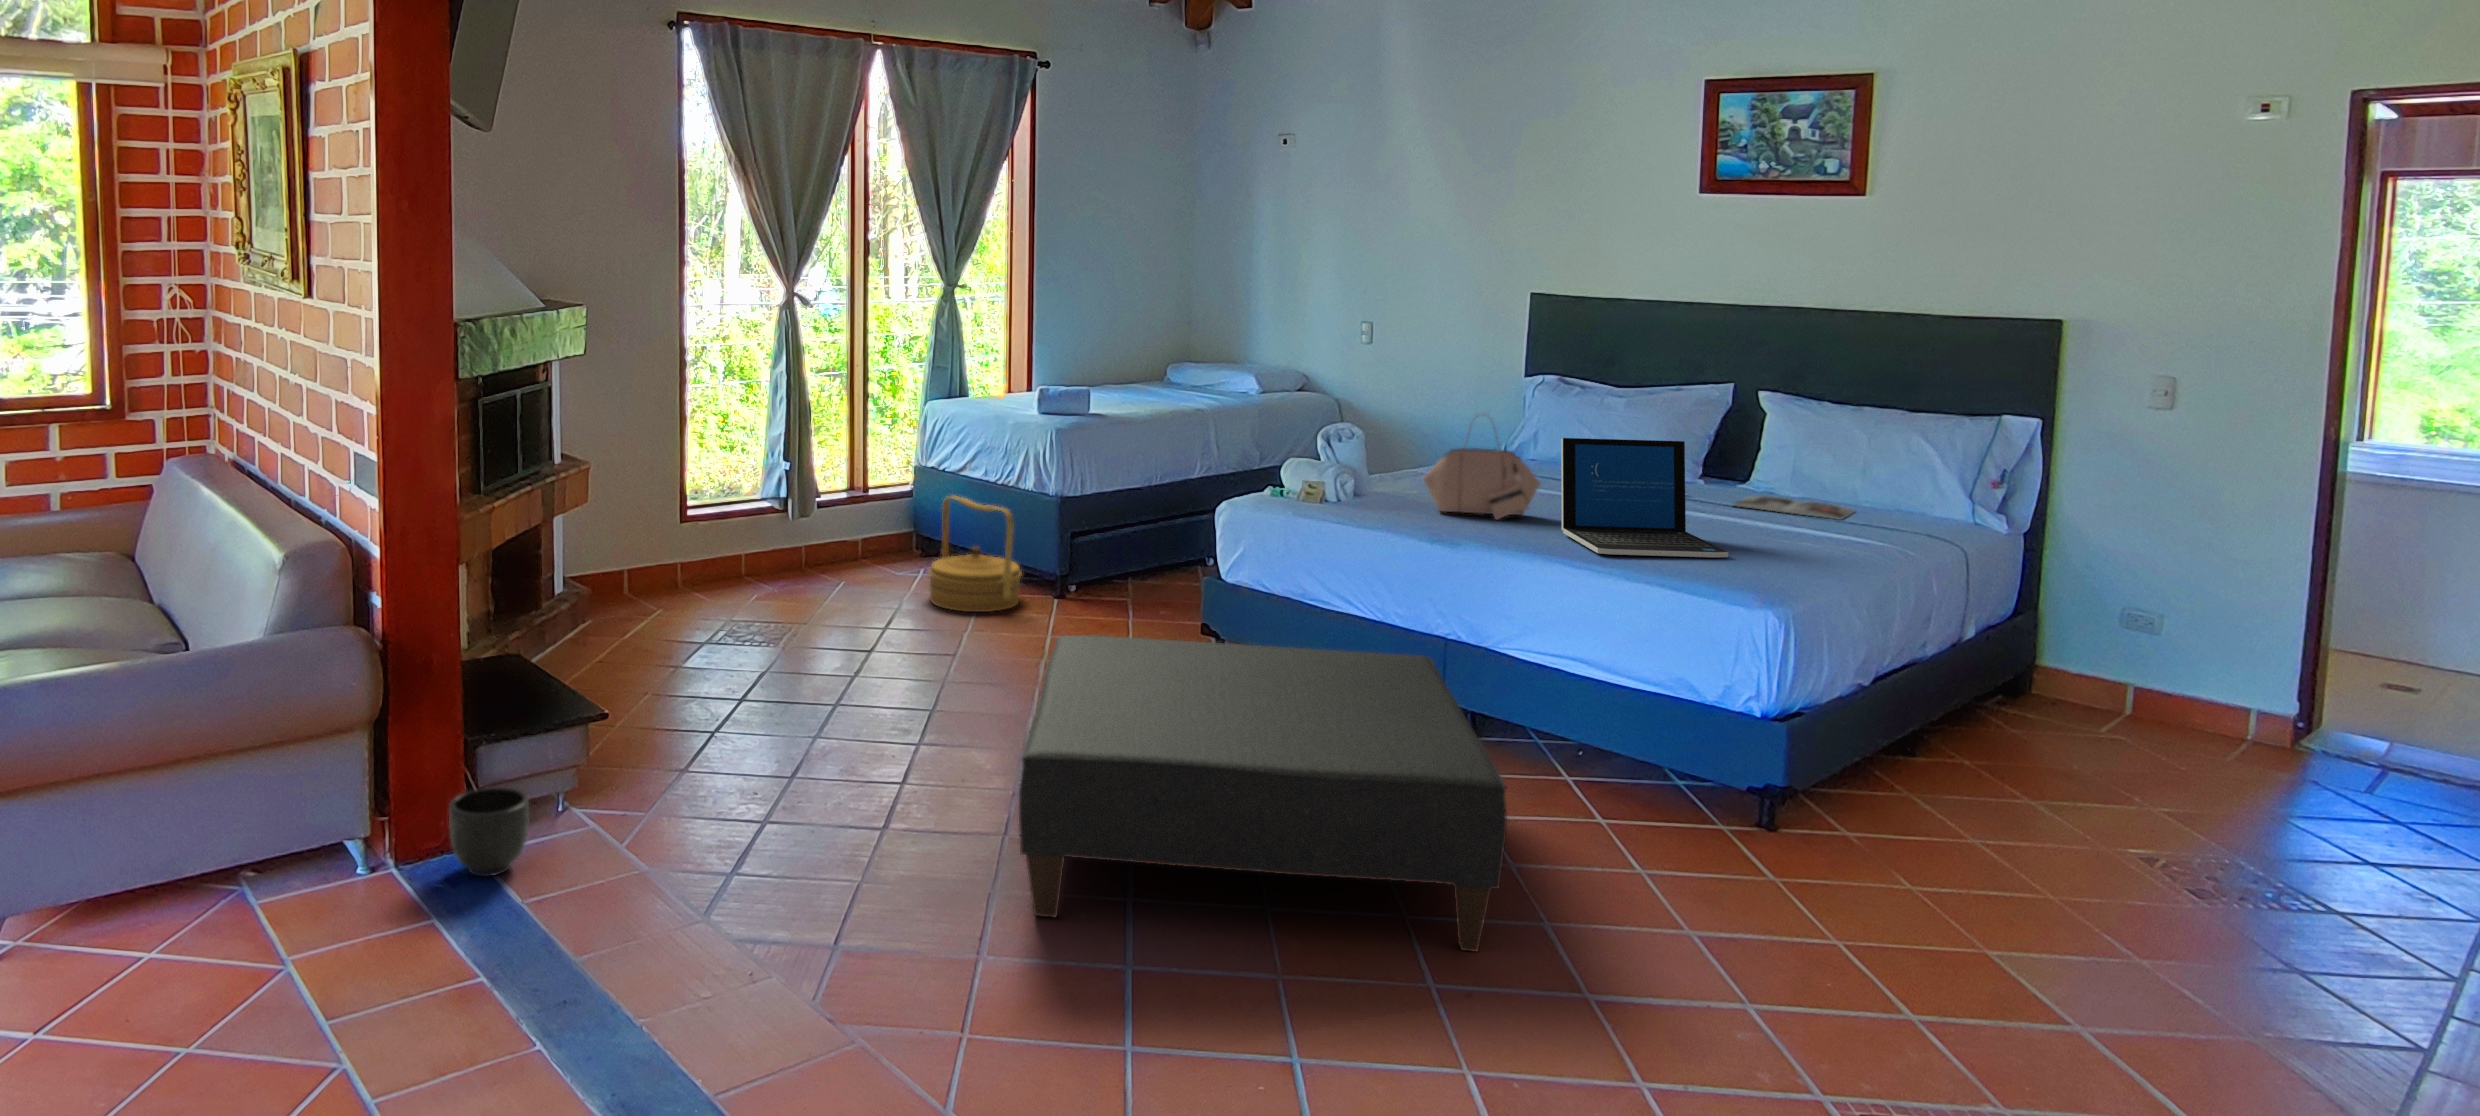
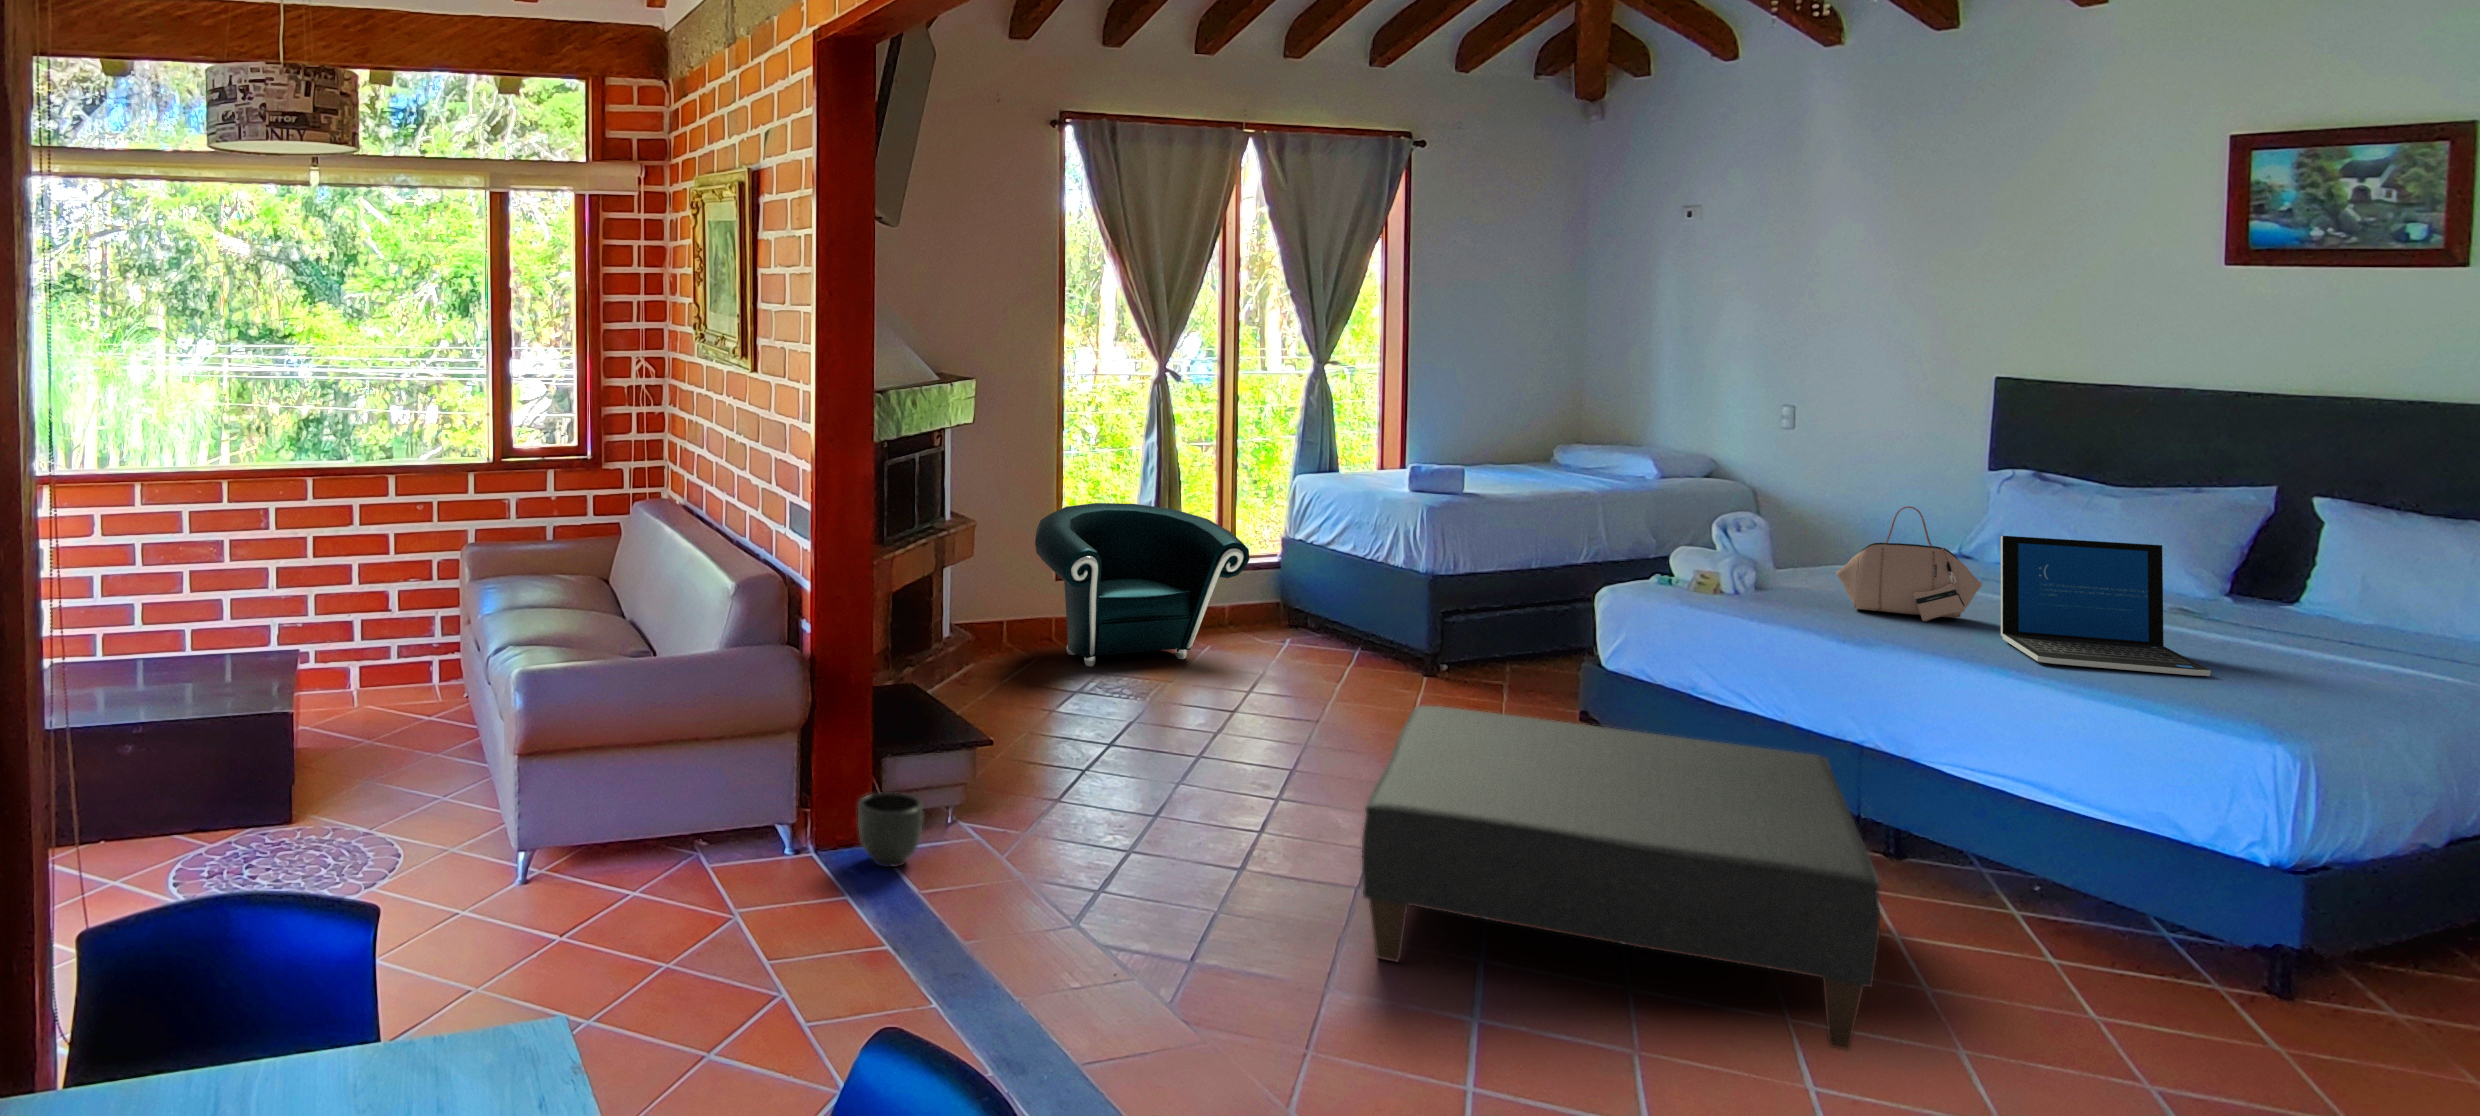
armchair: none [657,437,881,611] -> present [1035,503,1250,666]
woven basket: present [929,496,1022,612] -> none [1296,569,1393,686]
magazine: present [1733,496,1854,520] -> none [2243,614,2423,646]

